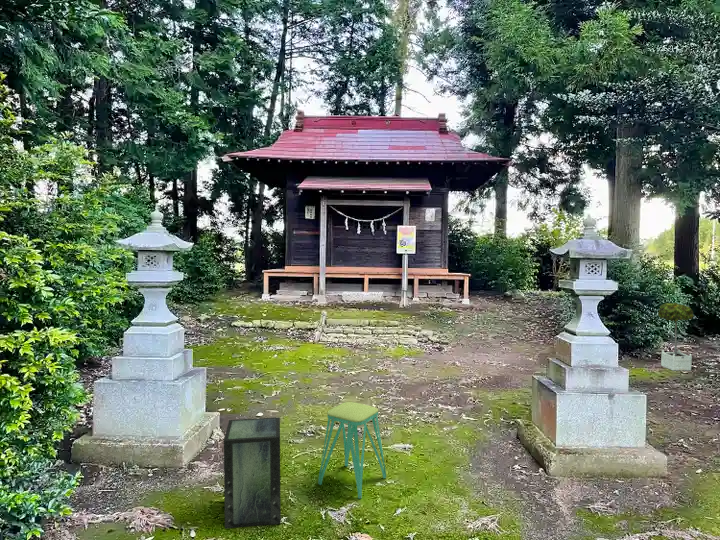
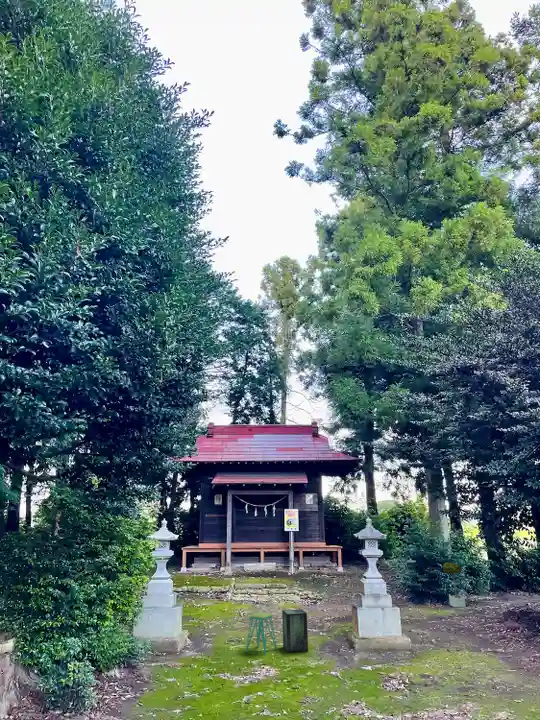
storage box: present [224,417,281,529] -> present [282,609,308,652]

